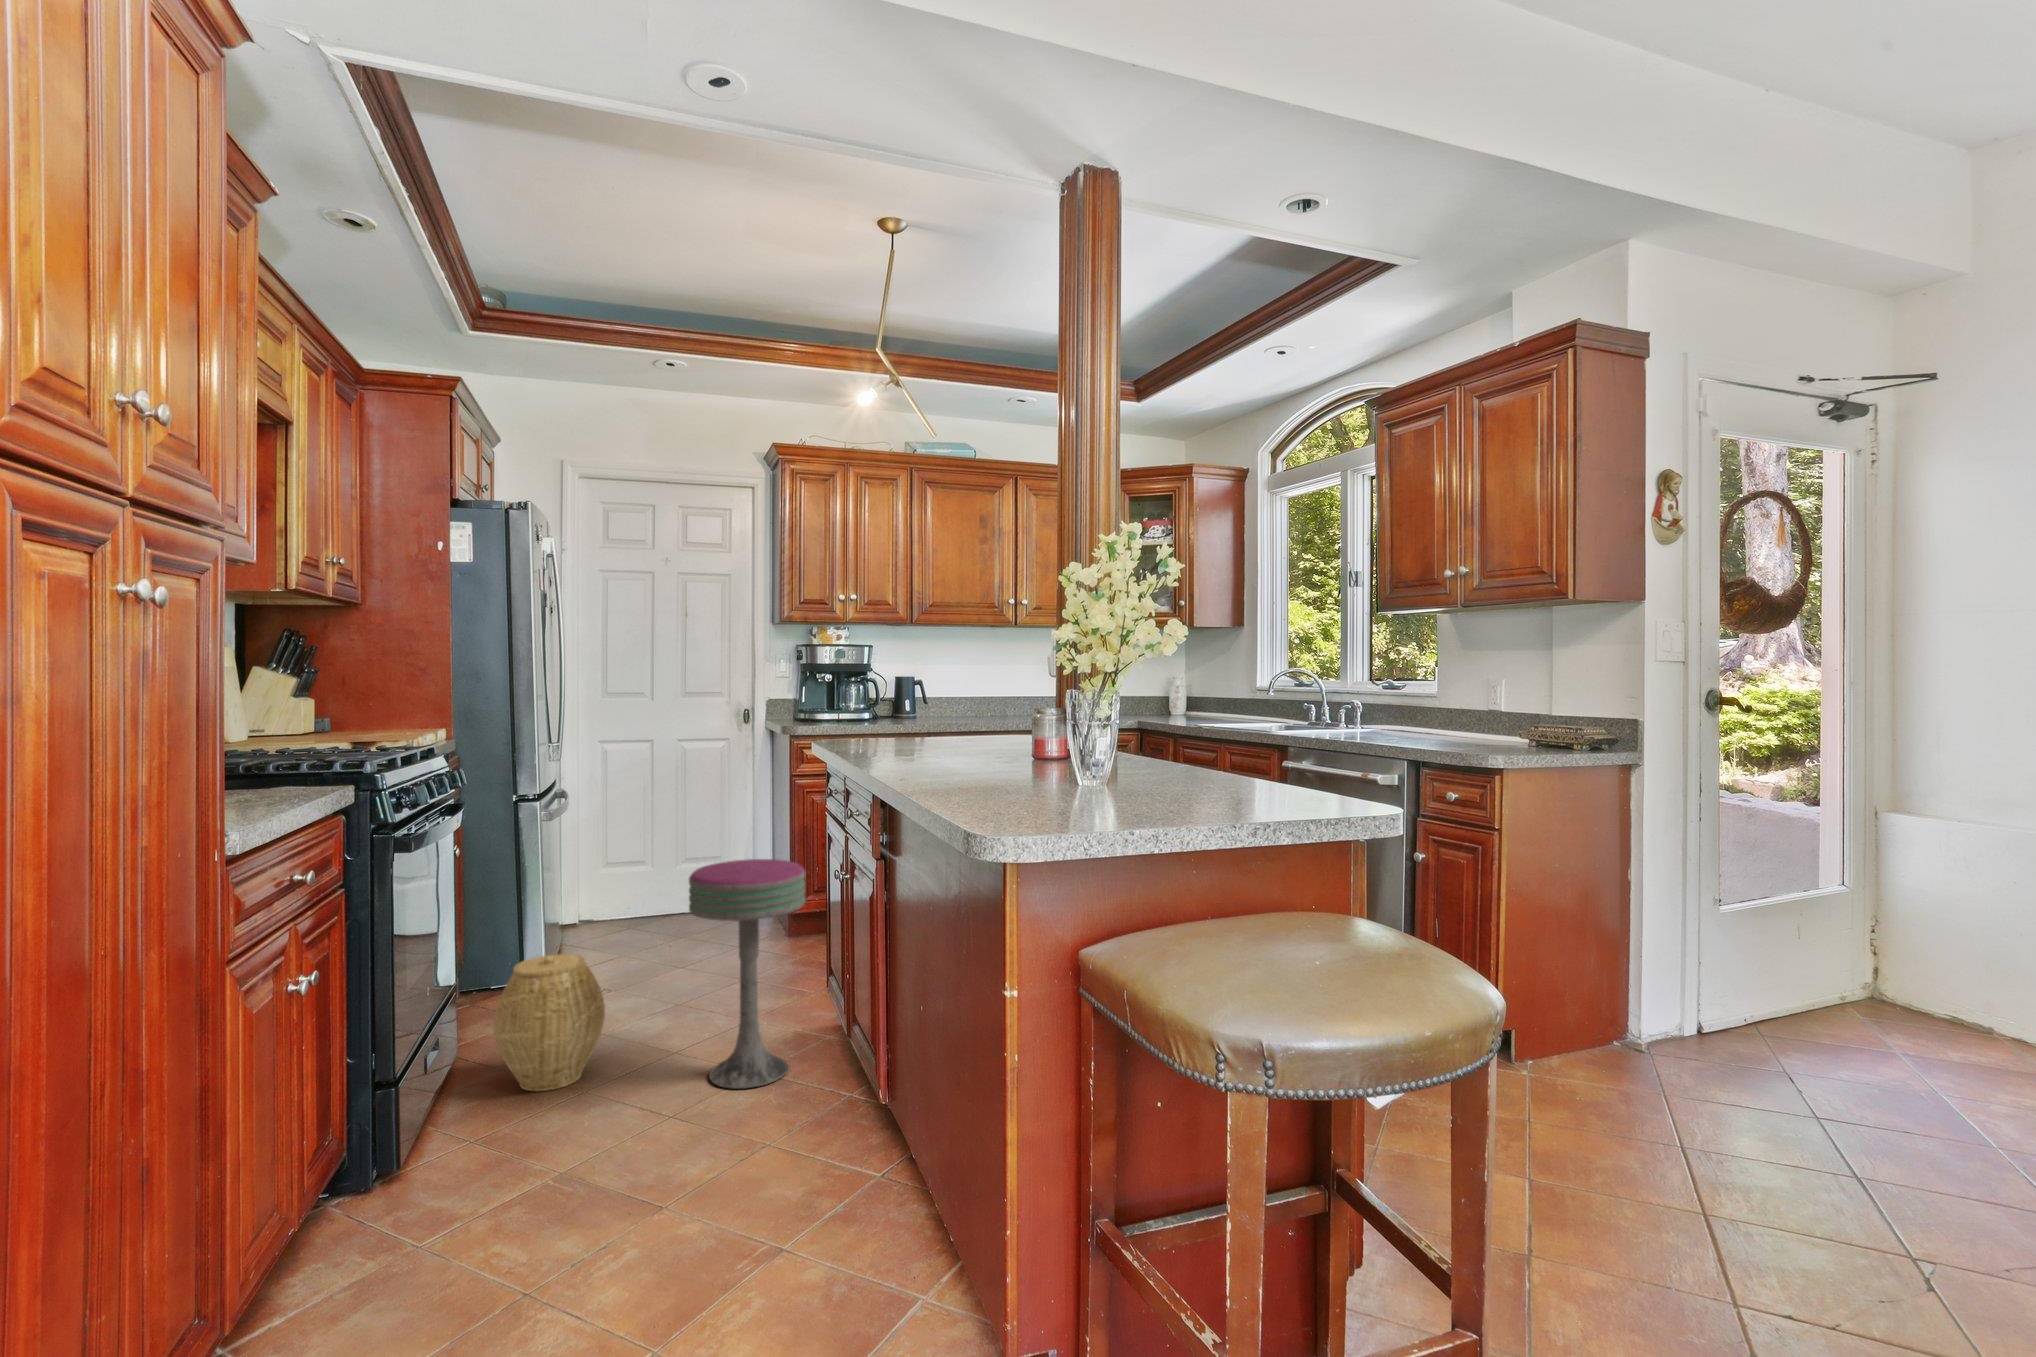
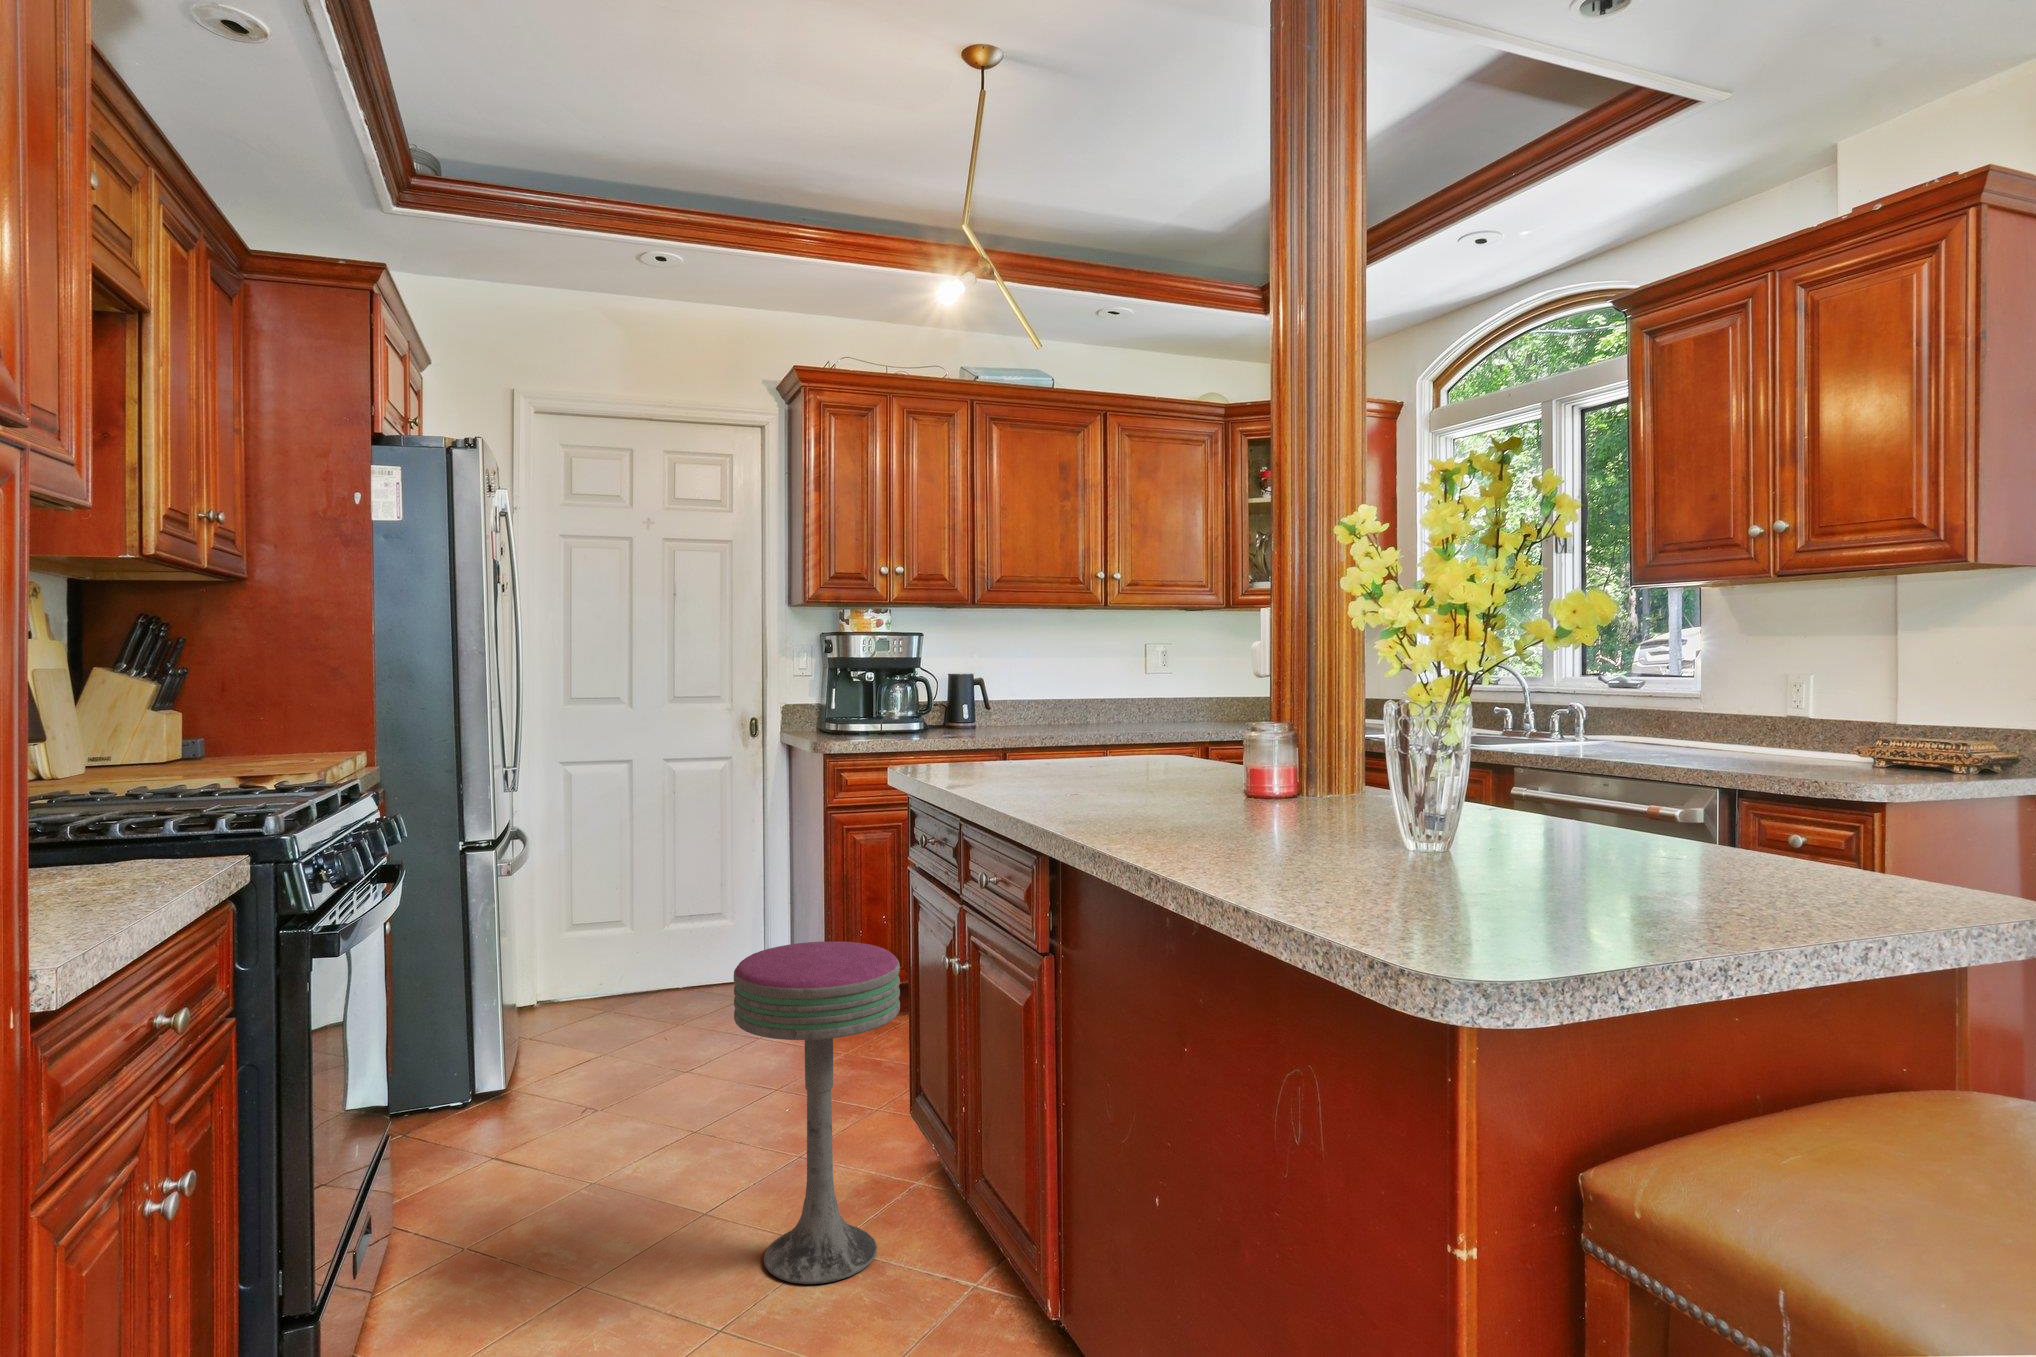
woven basket: present [494,954,605,1091] -> none [451,1083,610,1291]

